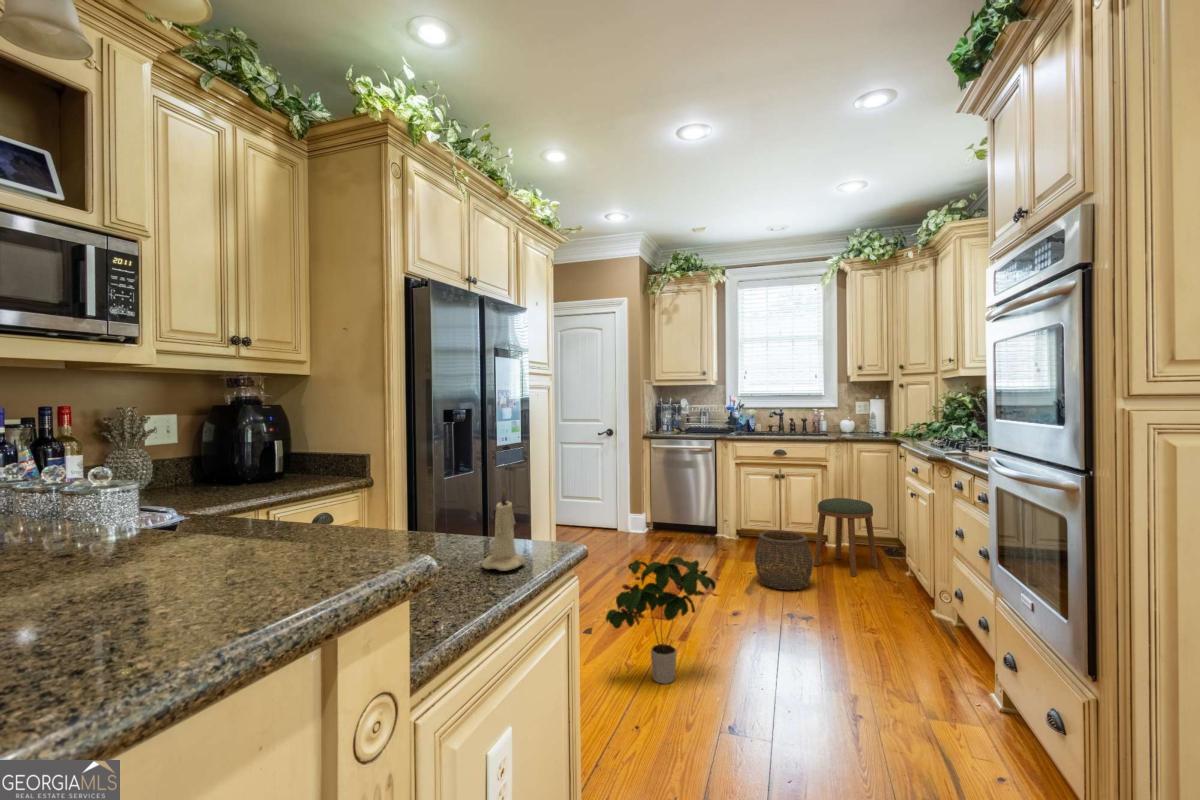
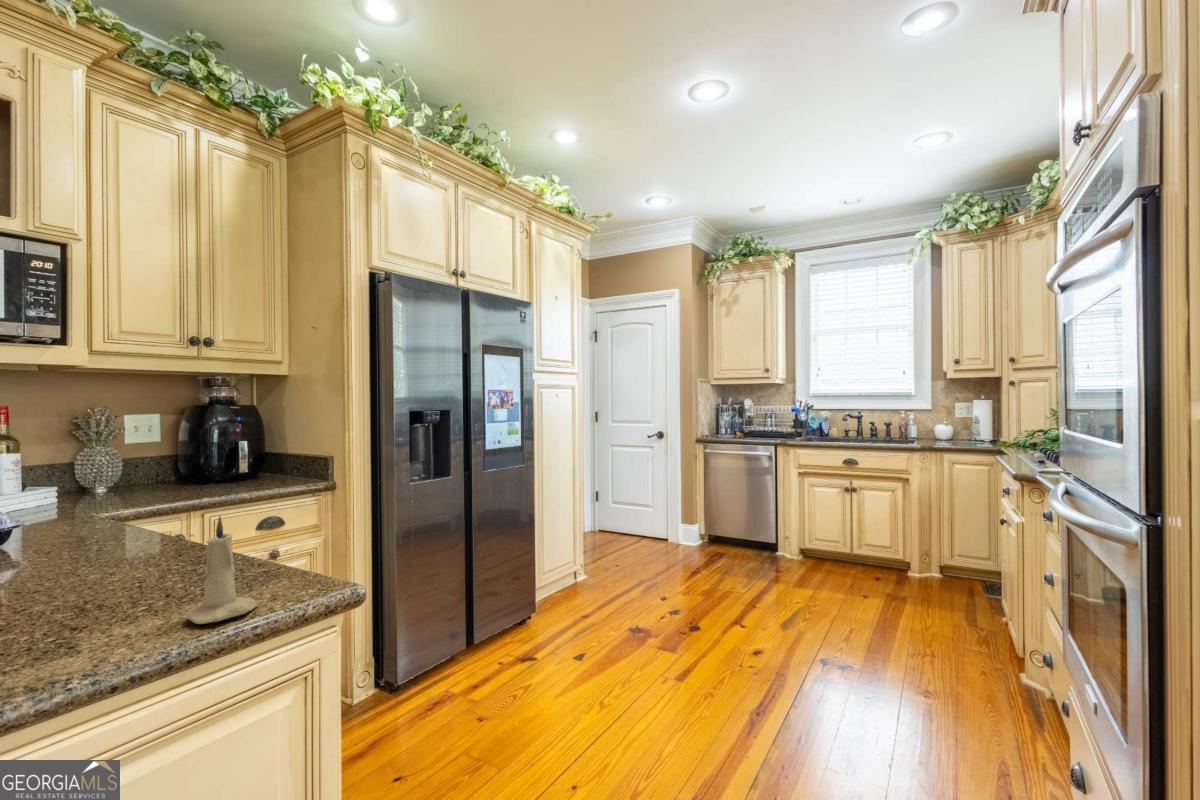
stool: present [814,498,878,576] -> none [881,519,966,617]
woven basket: present [754,530,813,590] -> none [799,554,872,629]
potted plant: present [606,557,716,684] -> none [573,585,703,734]

